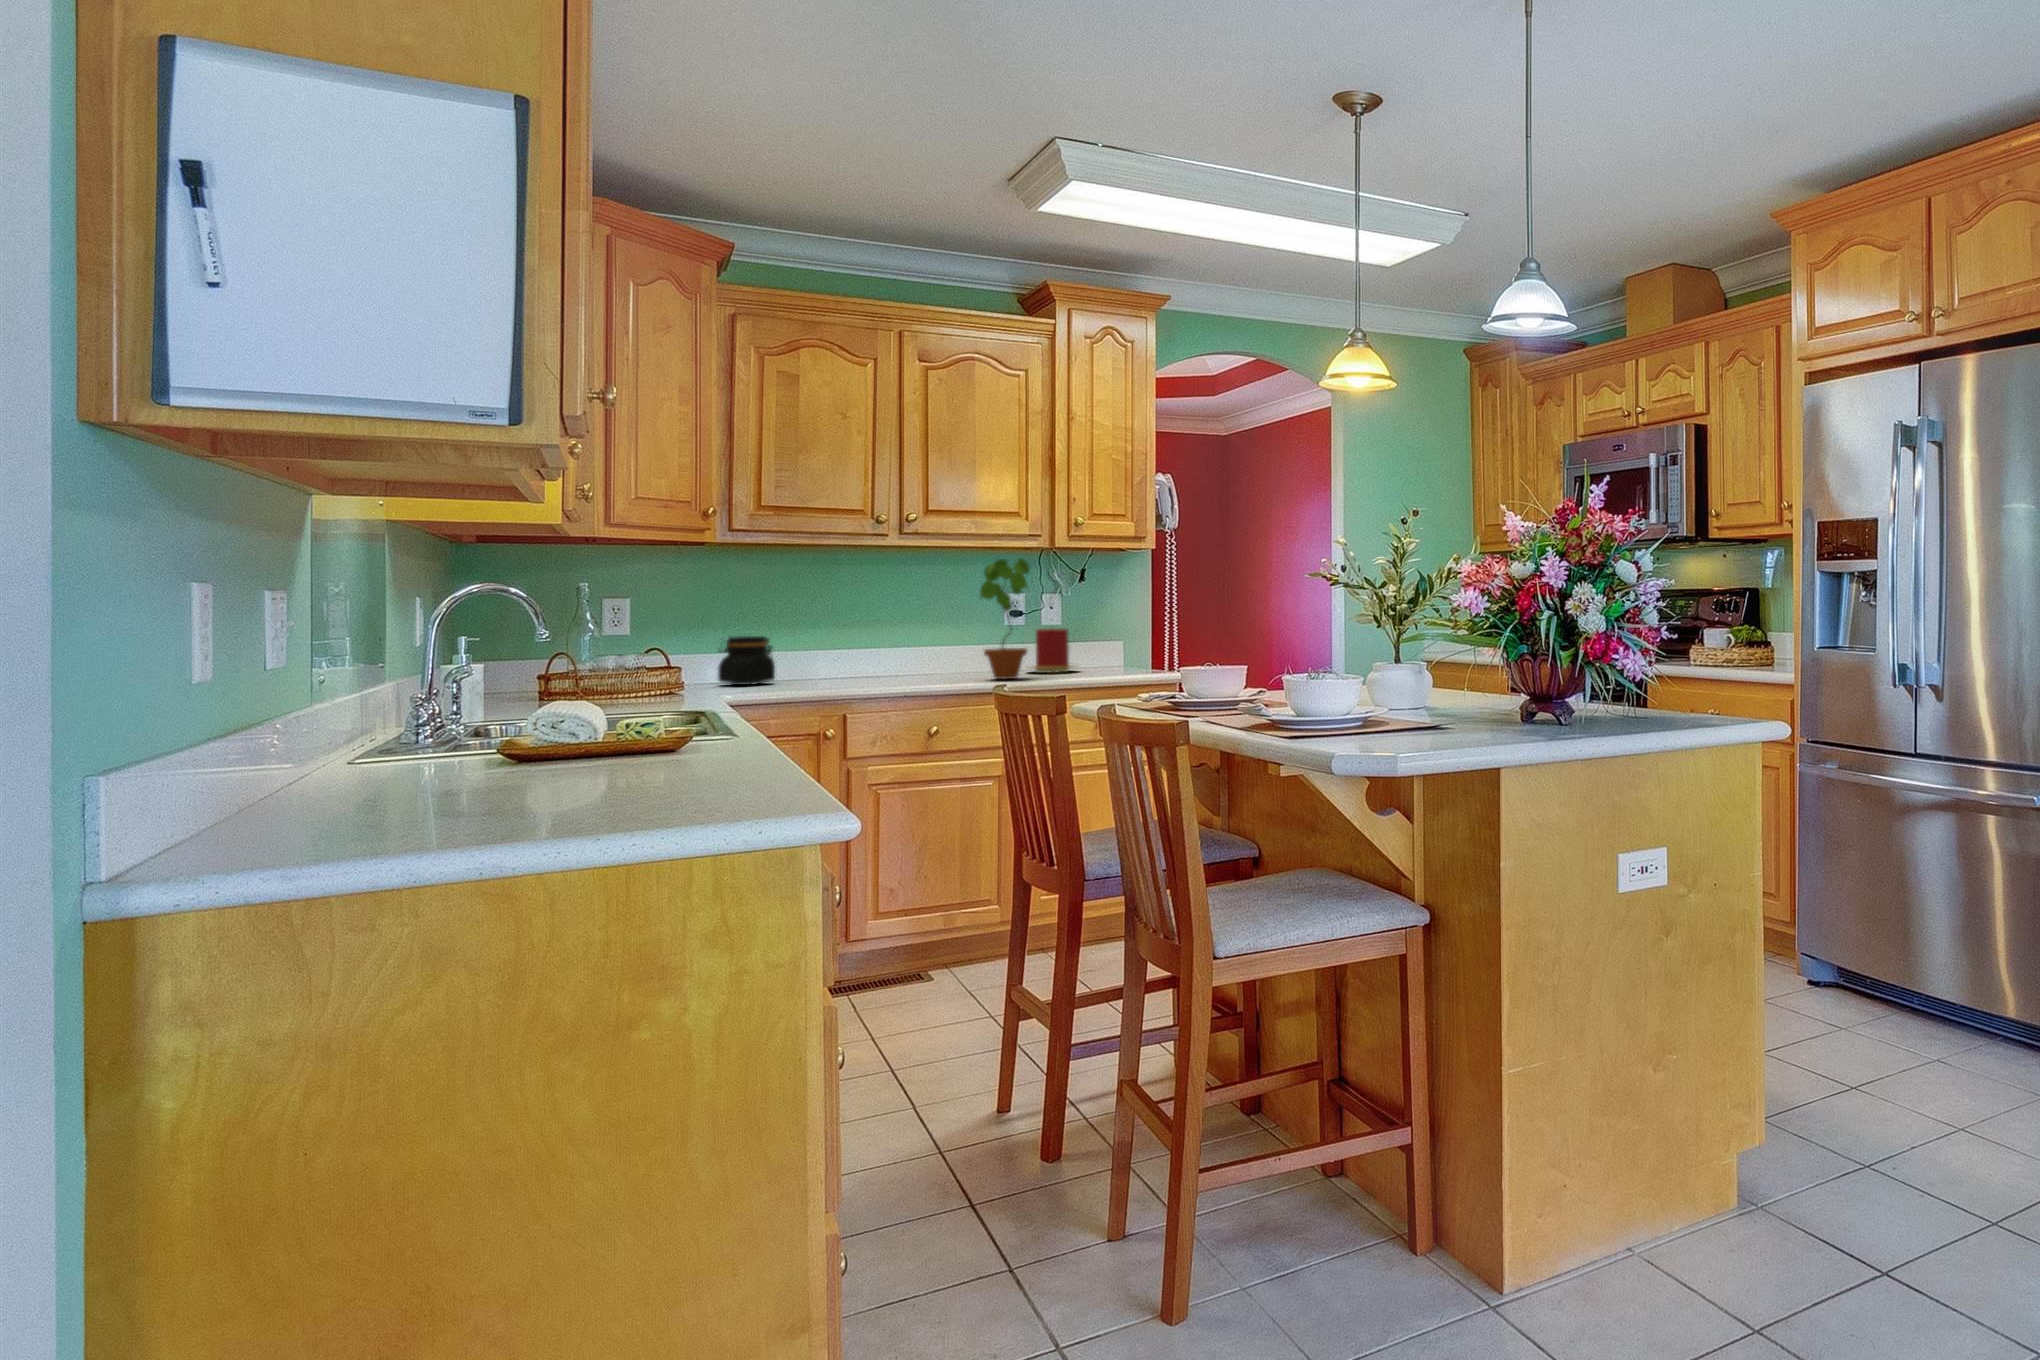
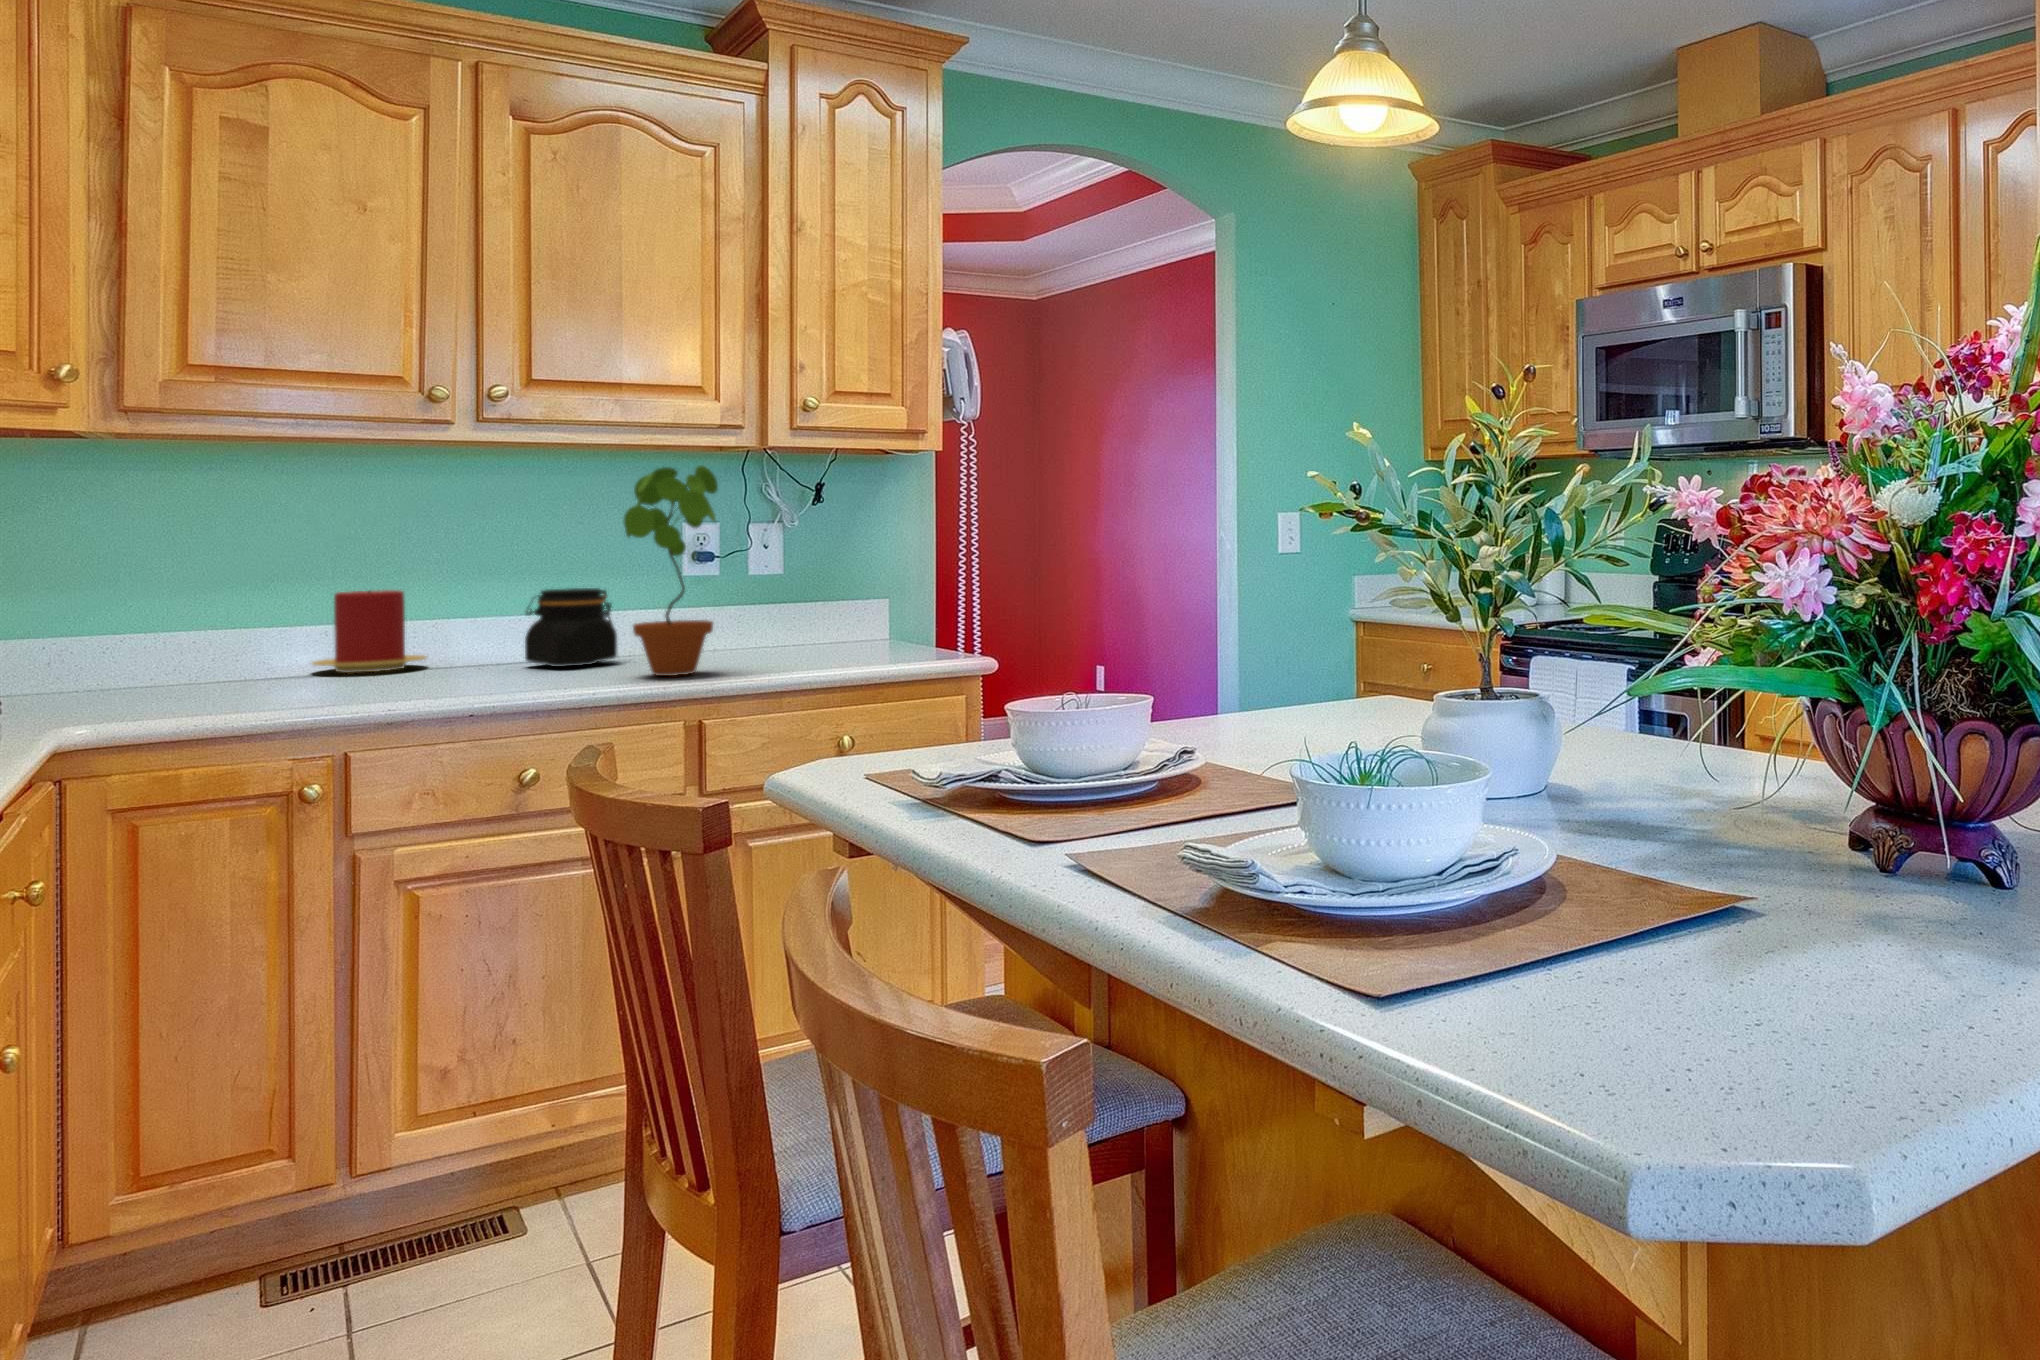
candle: present [1031,629,1073,673] -> present [312,590,427,673]
jar: present [718,636,775,685] -> present [525,588,617,667]

